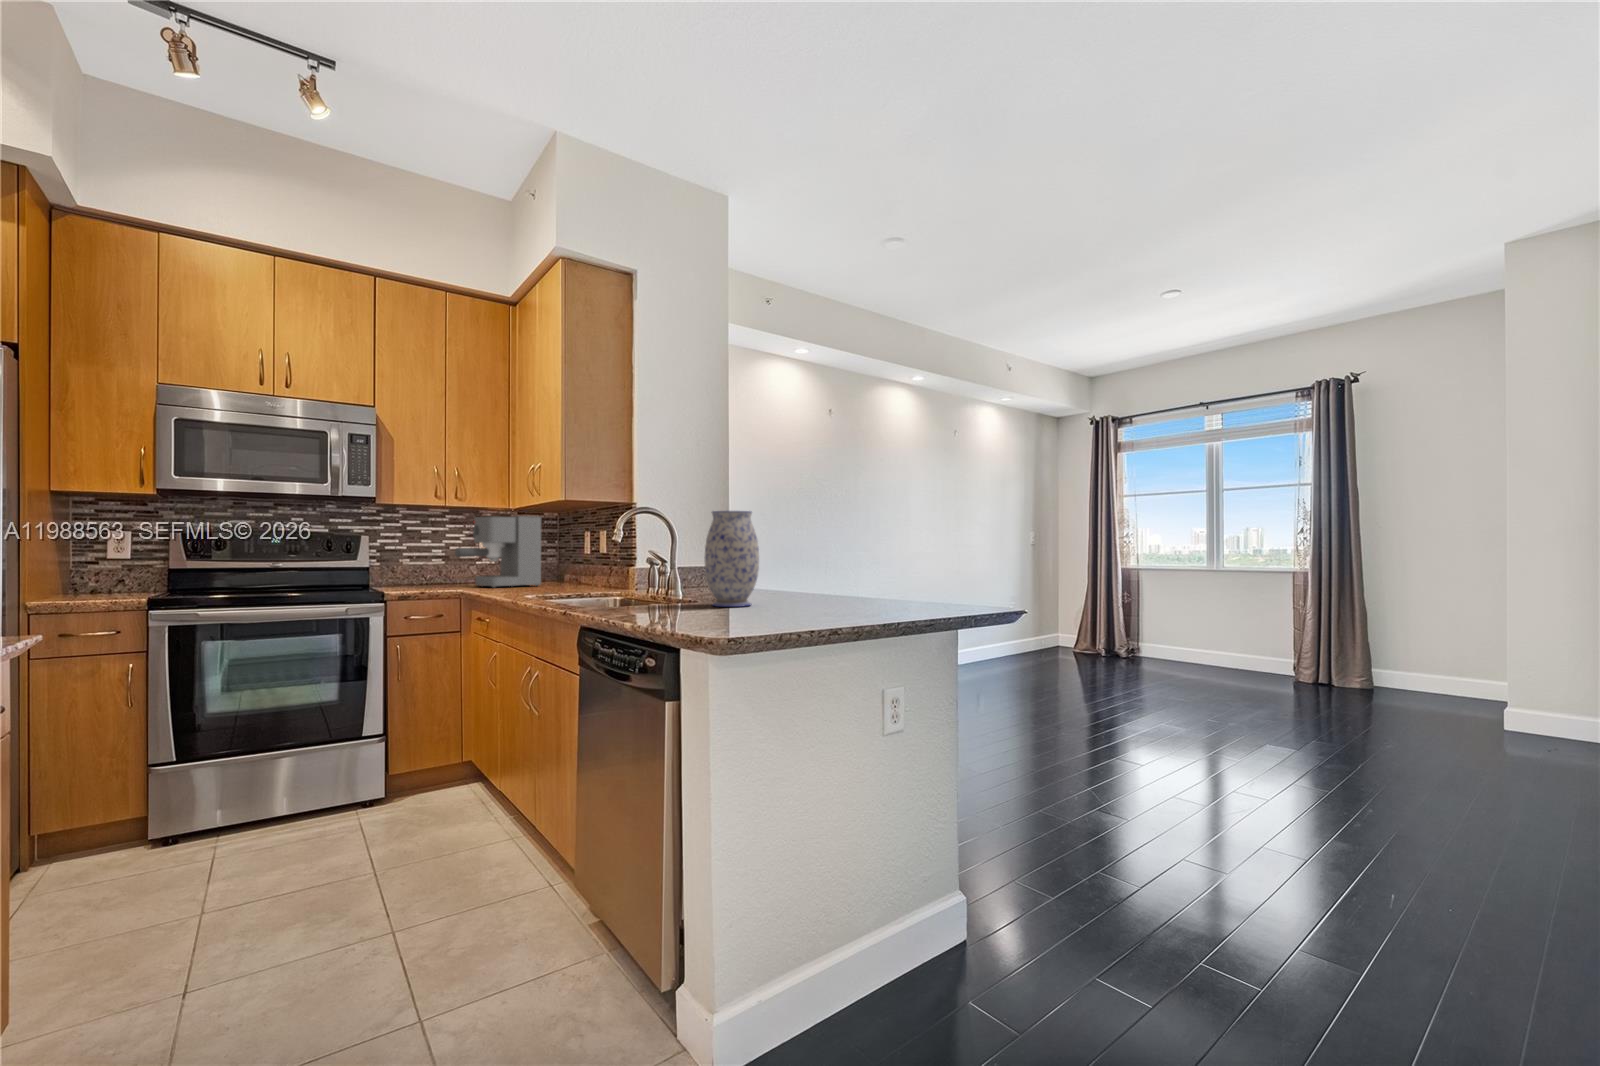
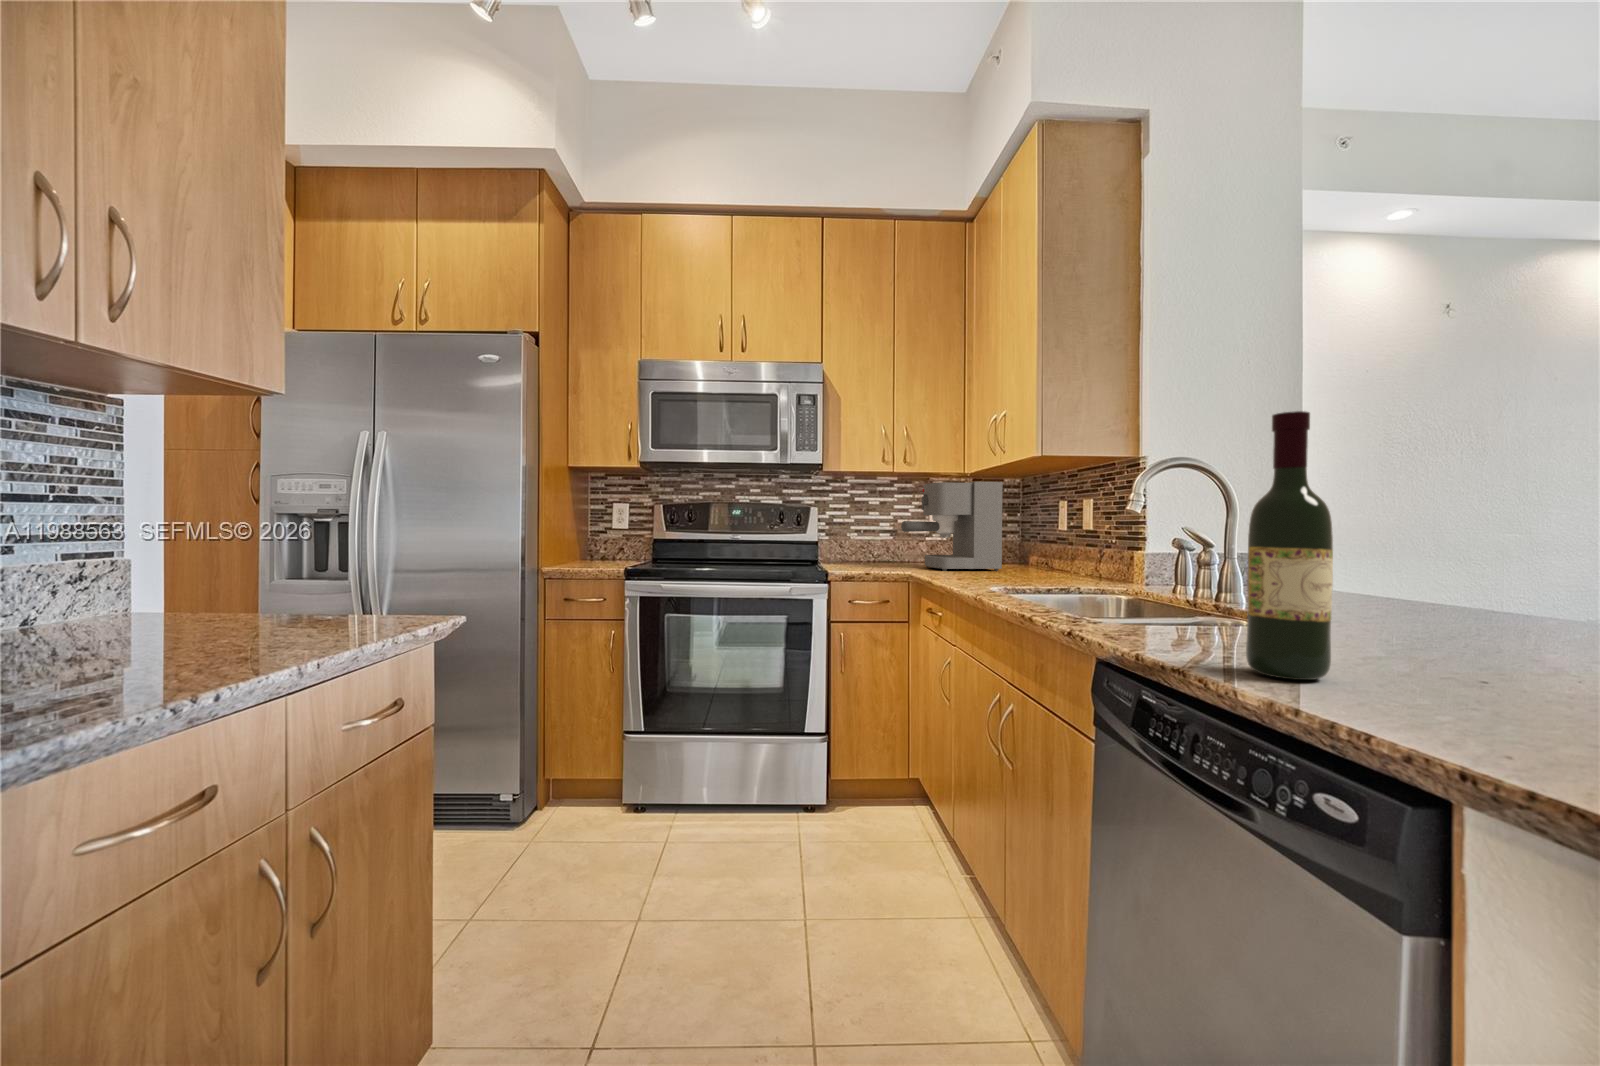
wine bottle: none [640,505,670,618] -> present [1246,411,1333,680]
vase: present [705,511,759,607] -> none [1357,432,1522,654]

